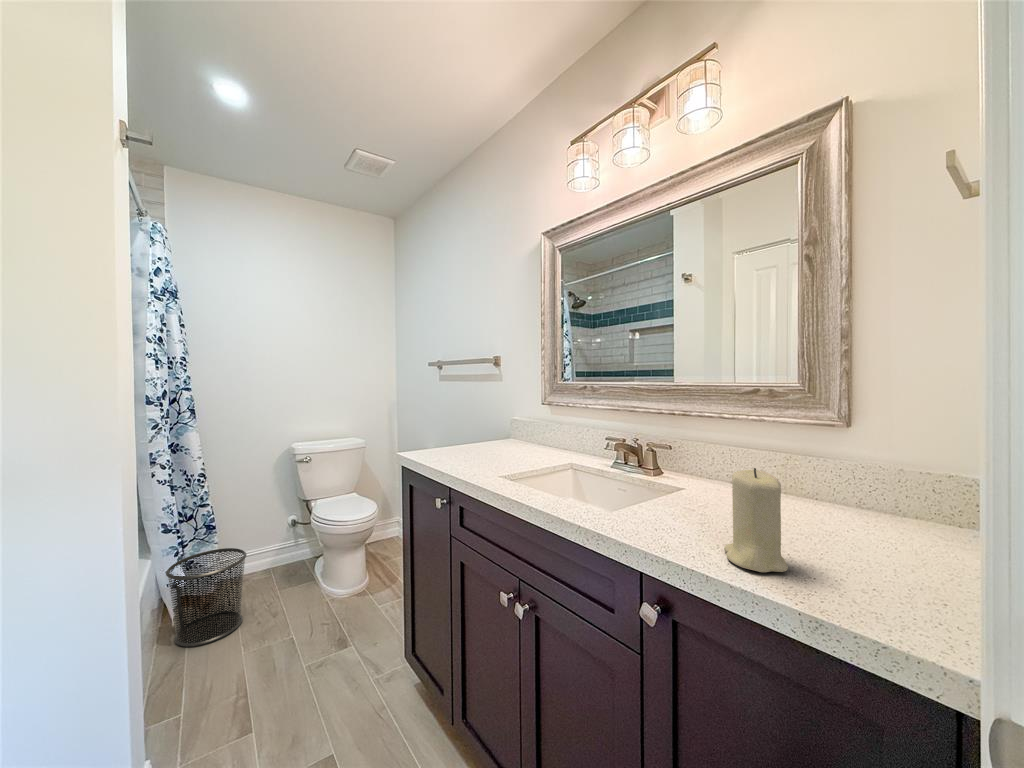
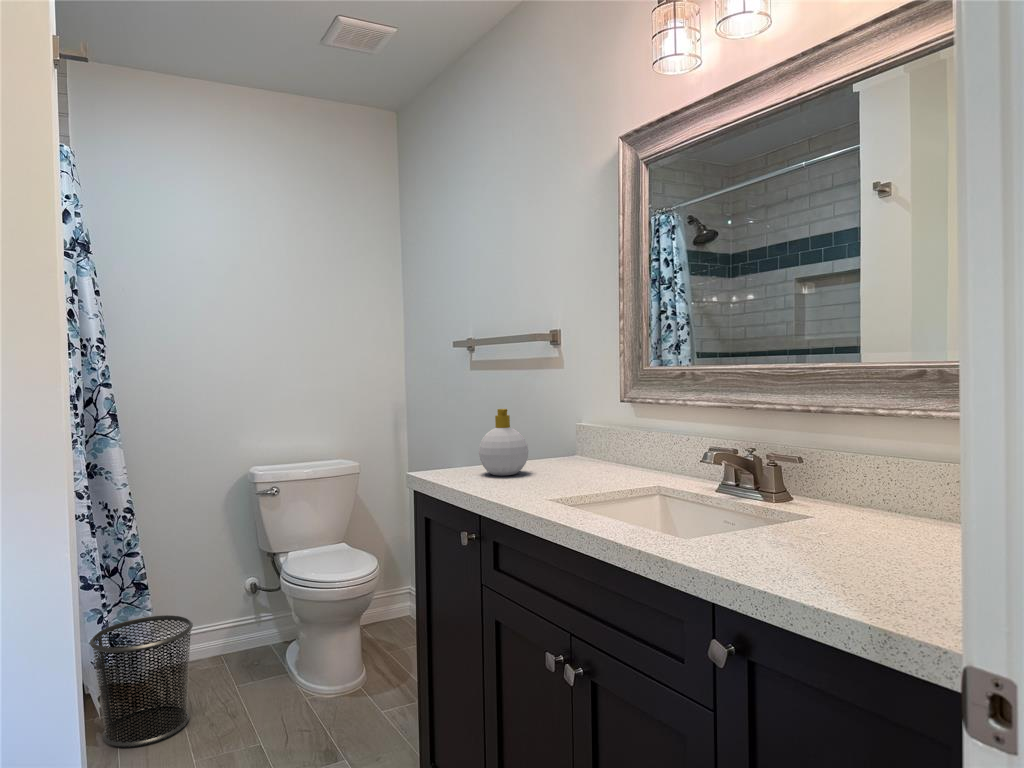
soap bottle: none [448,409,482,455] -> present [479,409,528,476]
candle: present [724,468,788,572] -> none [820,469,891,593]

